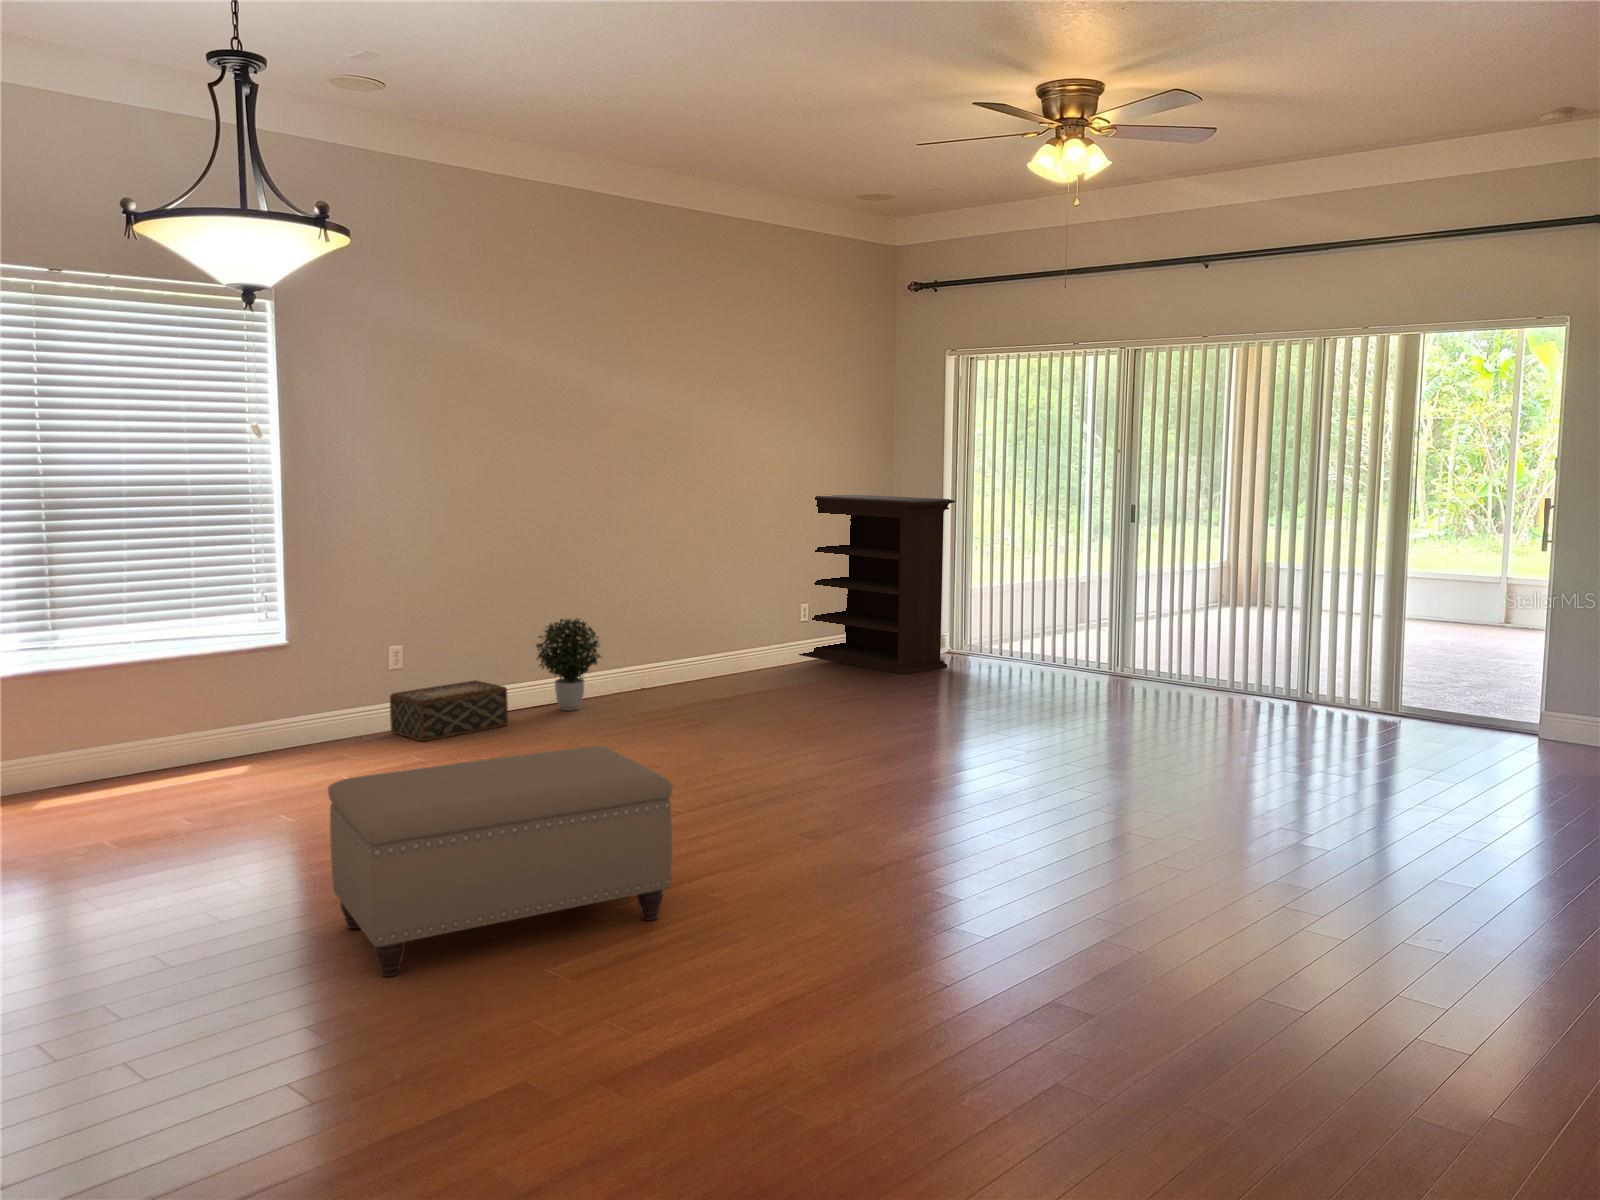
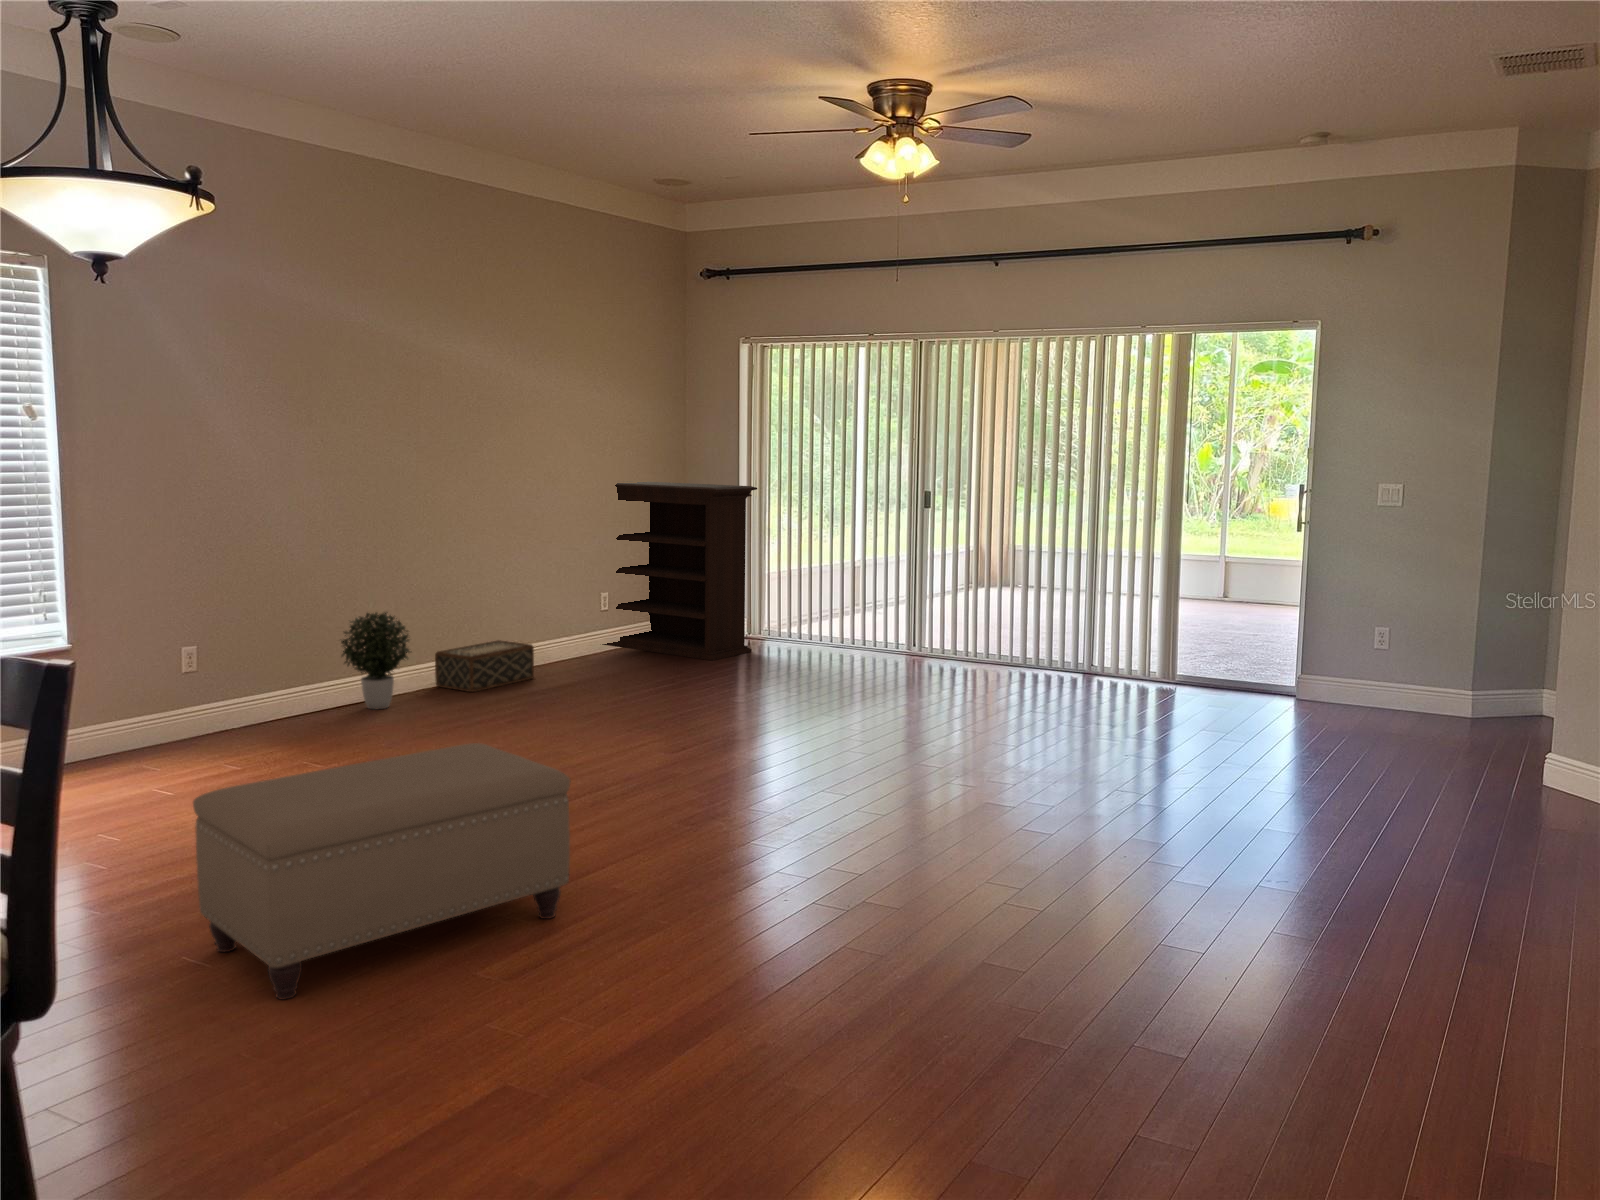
woven basket: present [390,680,508,741] -> present [435,640,534,692]

